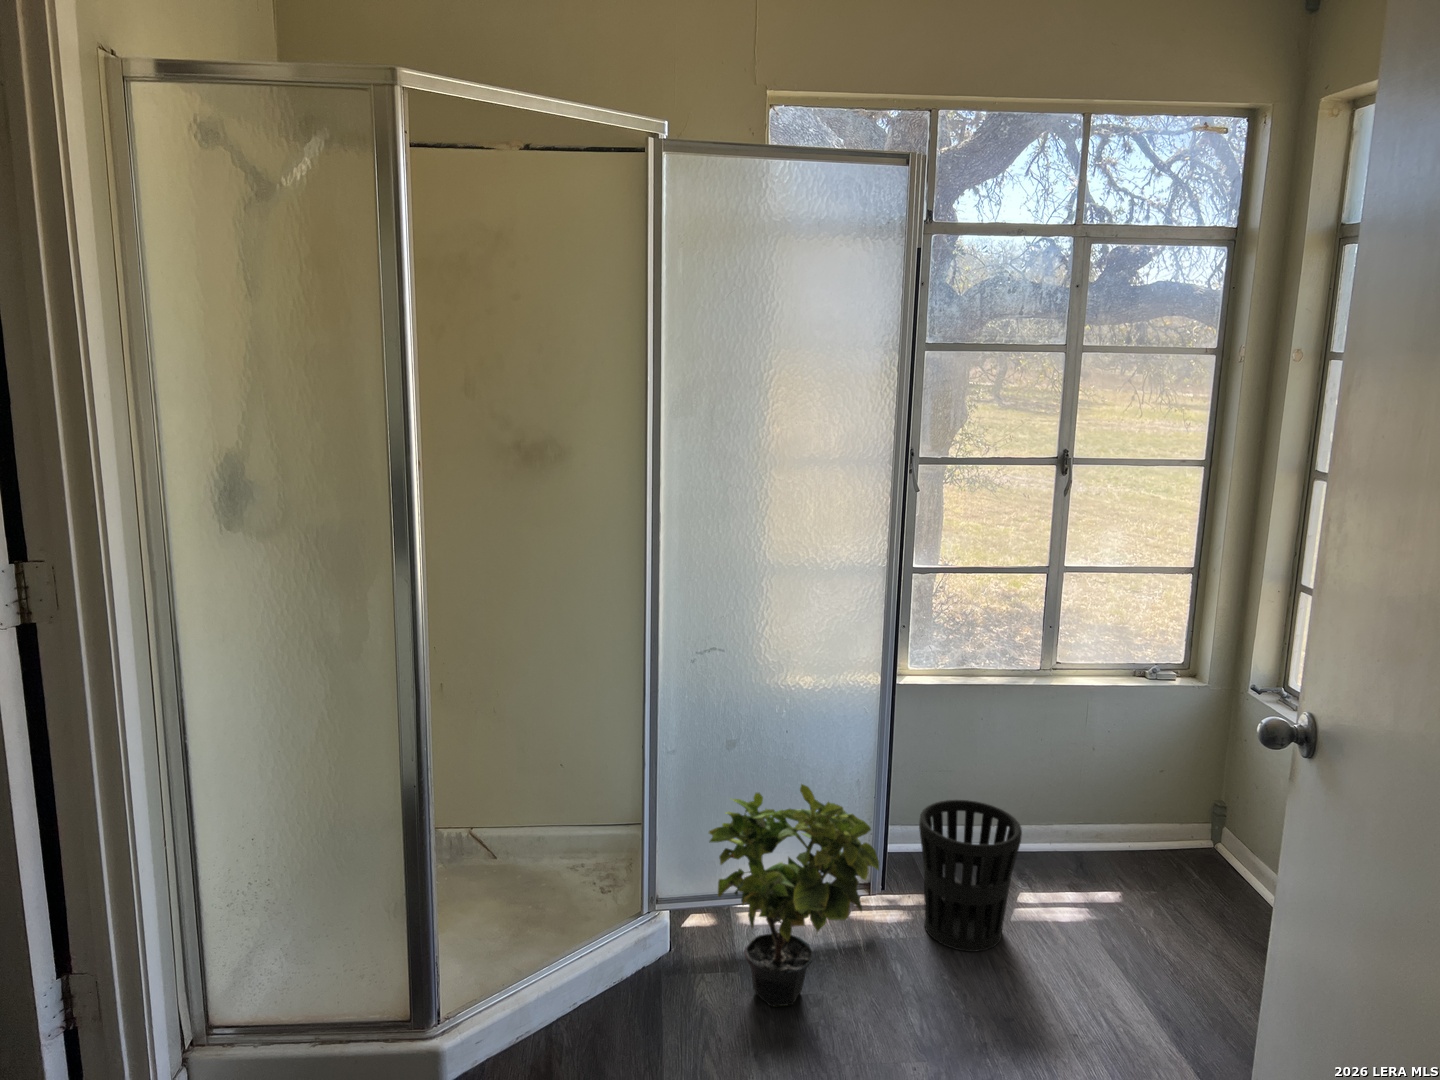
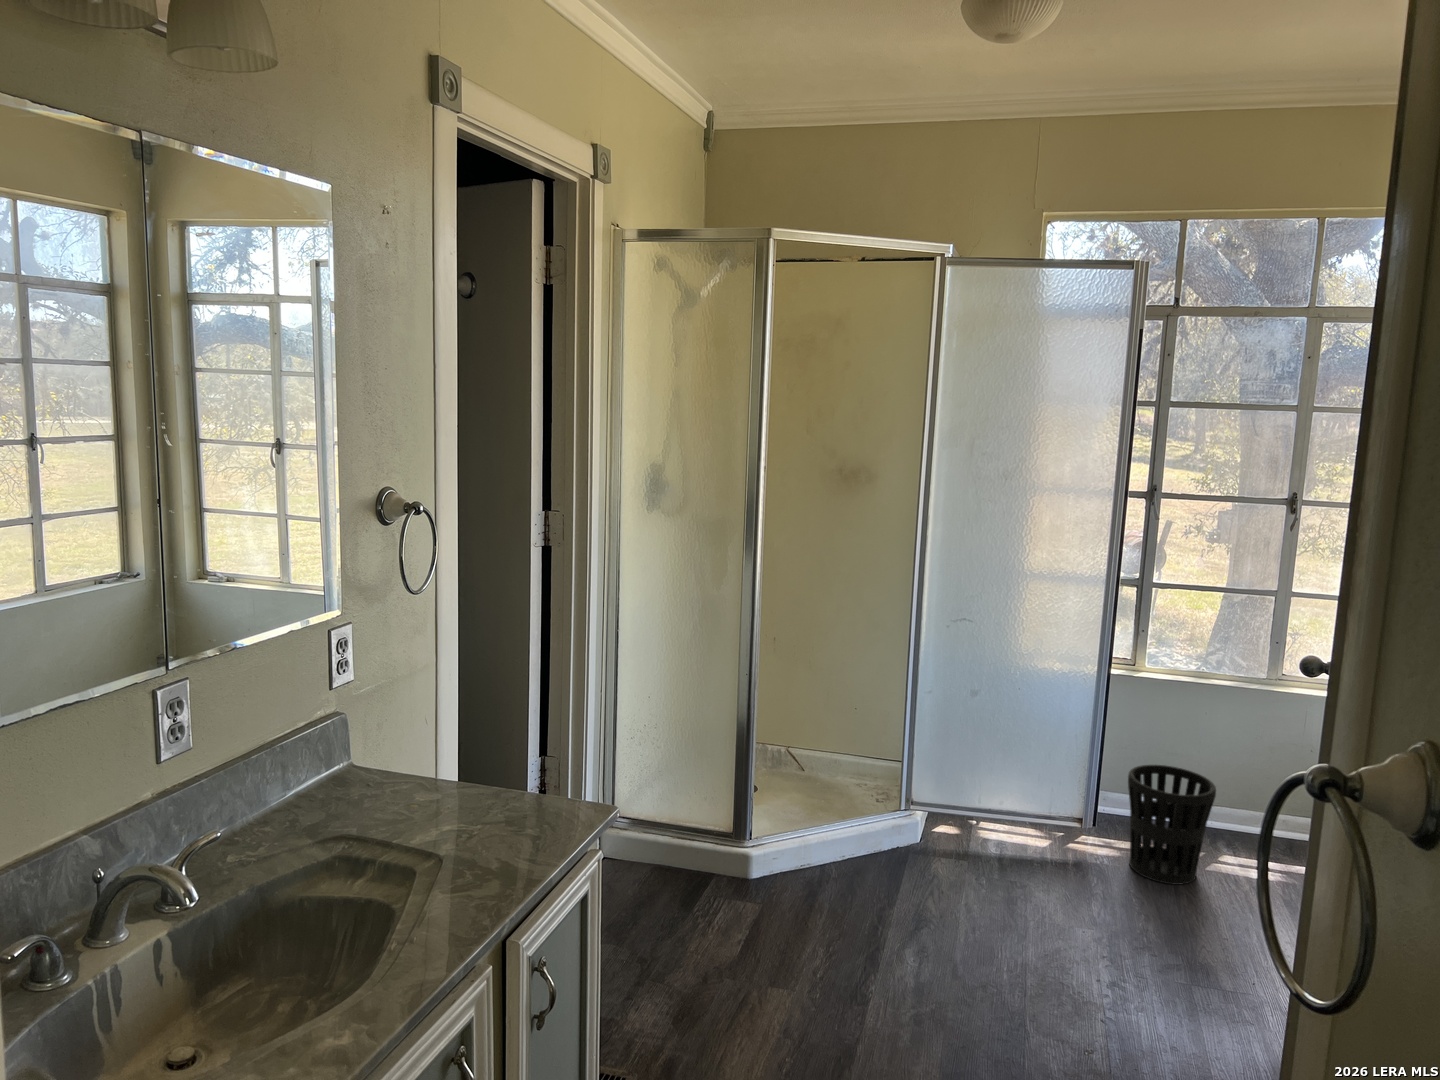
potted plant: present [709,784,879,1006] -> none [949,722,1079,887]

